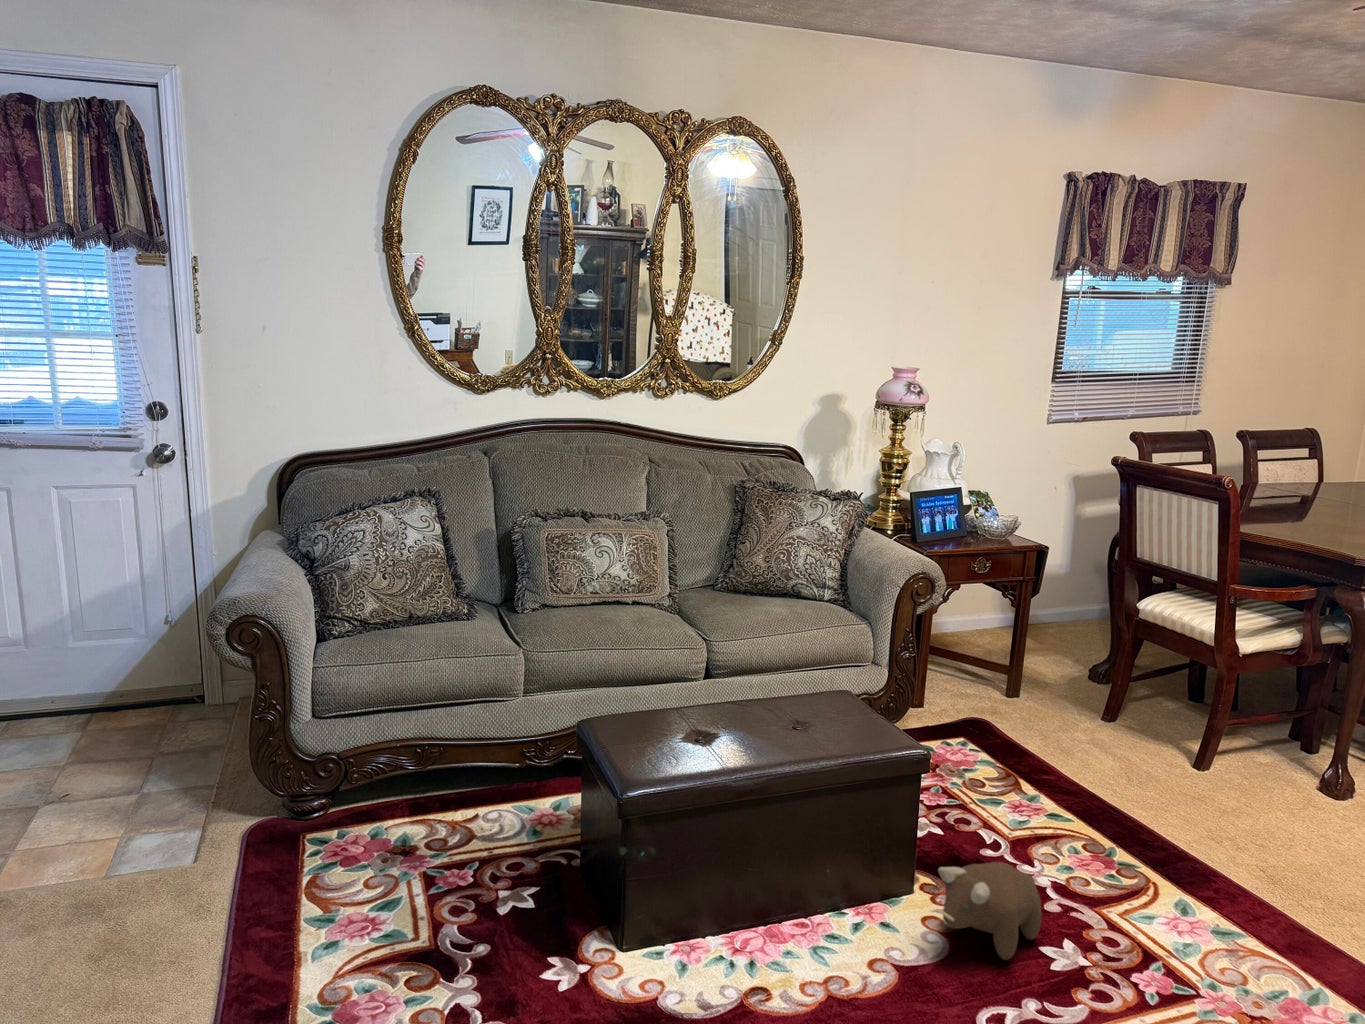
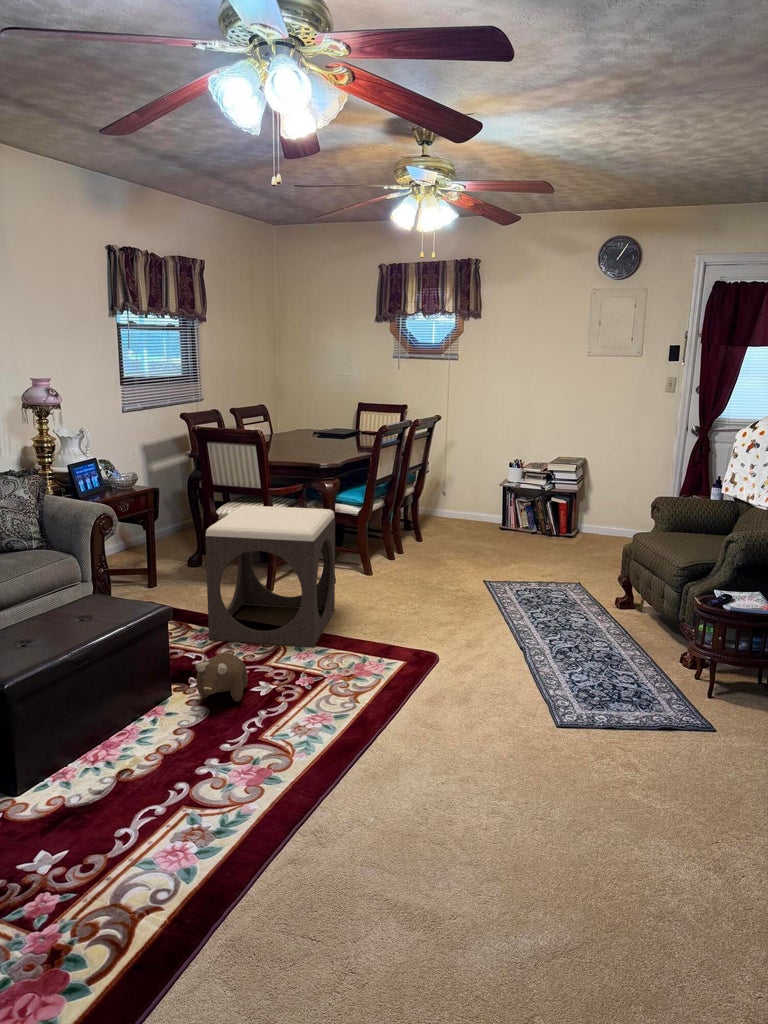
footstool: none [1035,608,1350,916] -> present [205,505,335,647]

